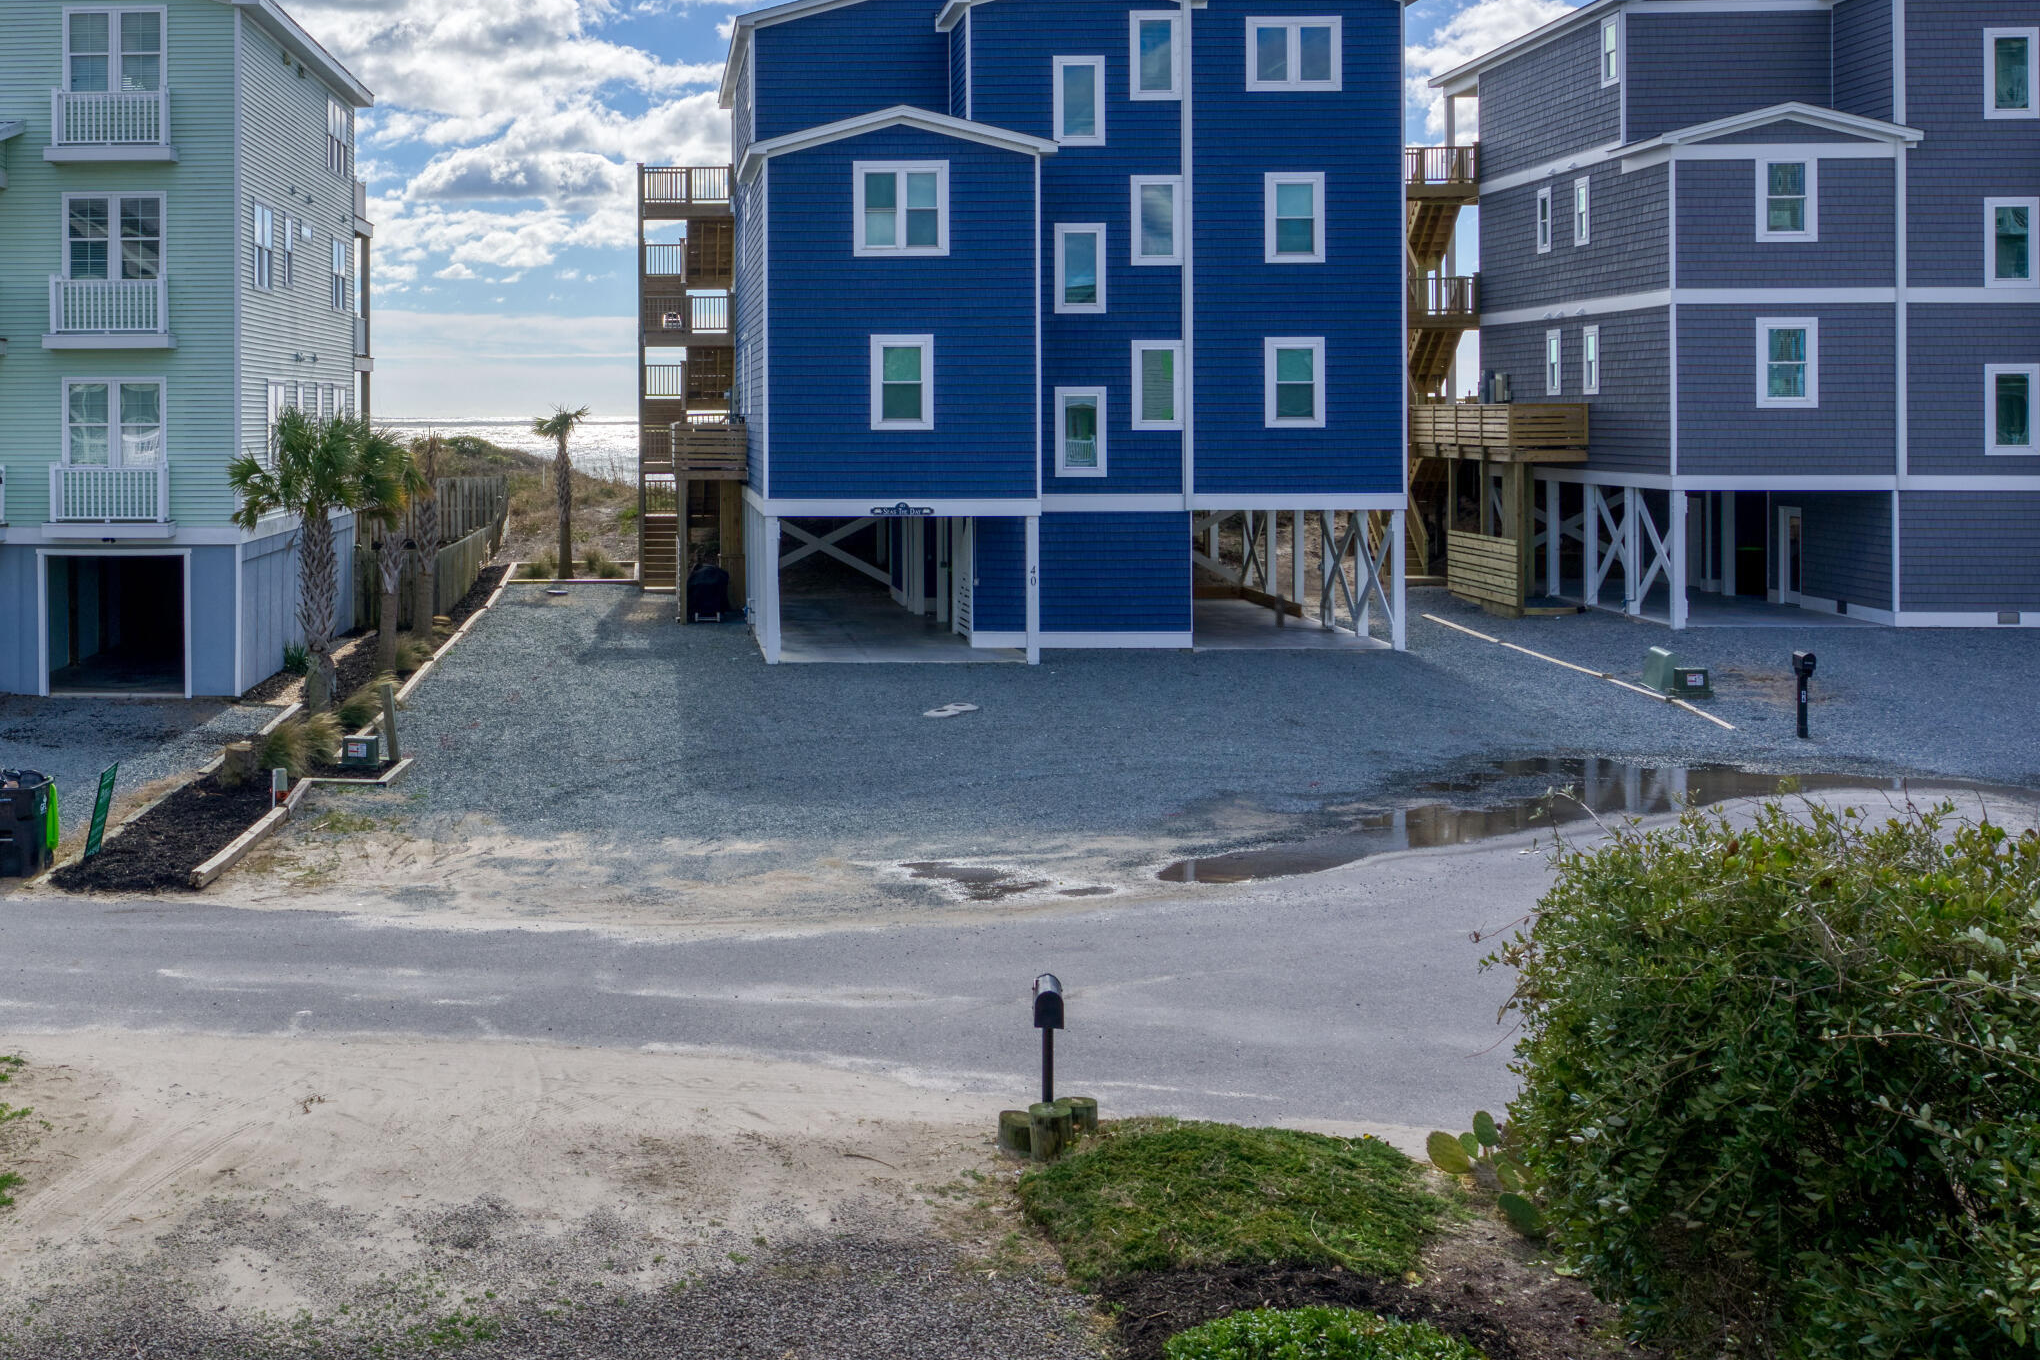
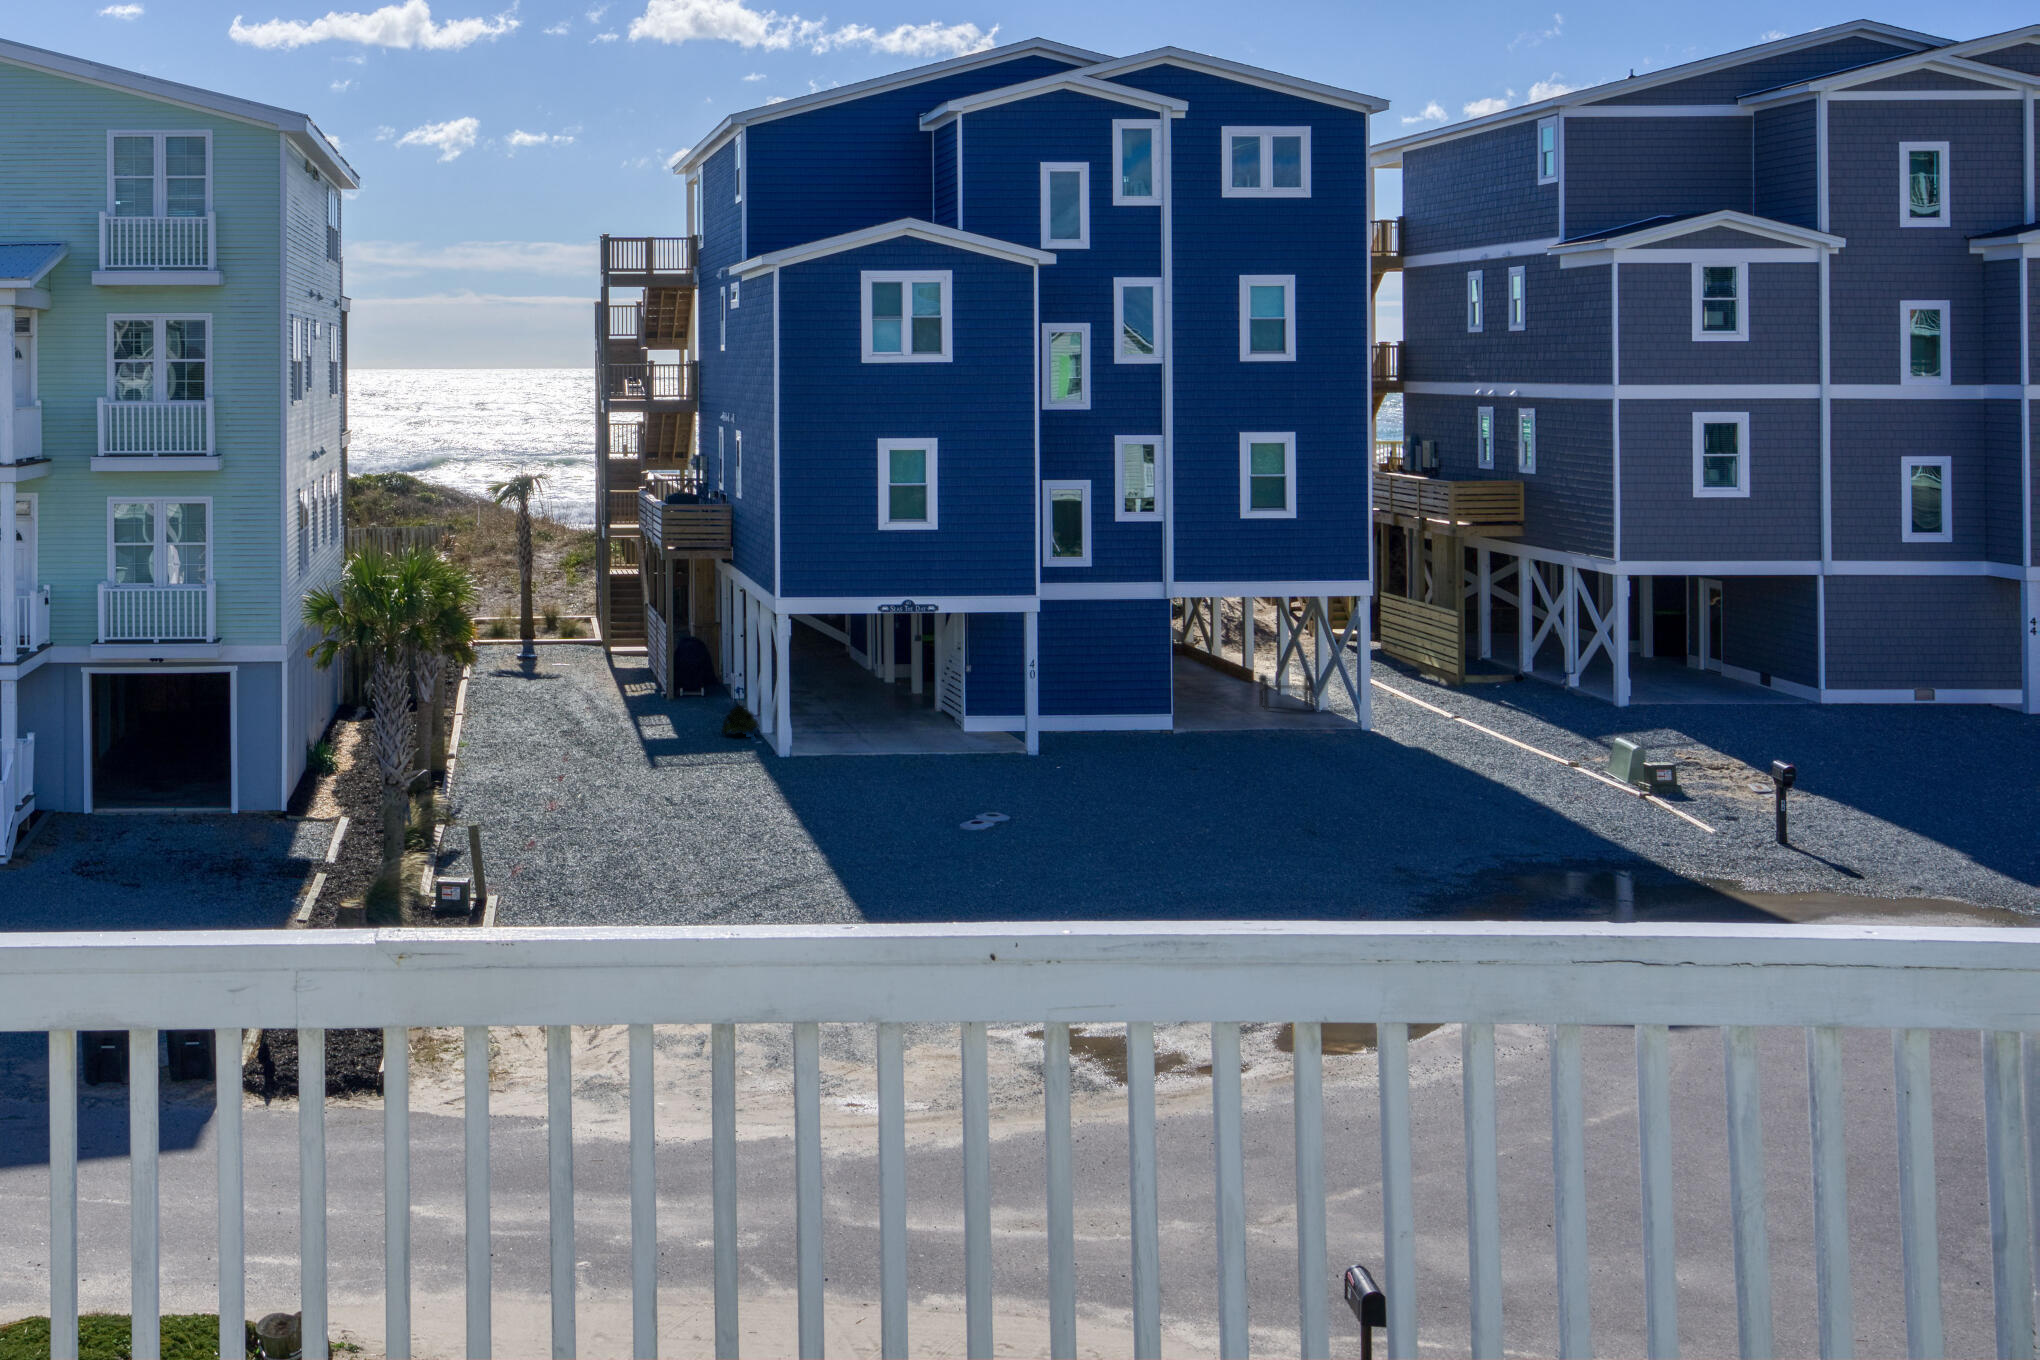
potted plant: none [713,613,753,644] -> present [721,705,759,734]

